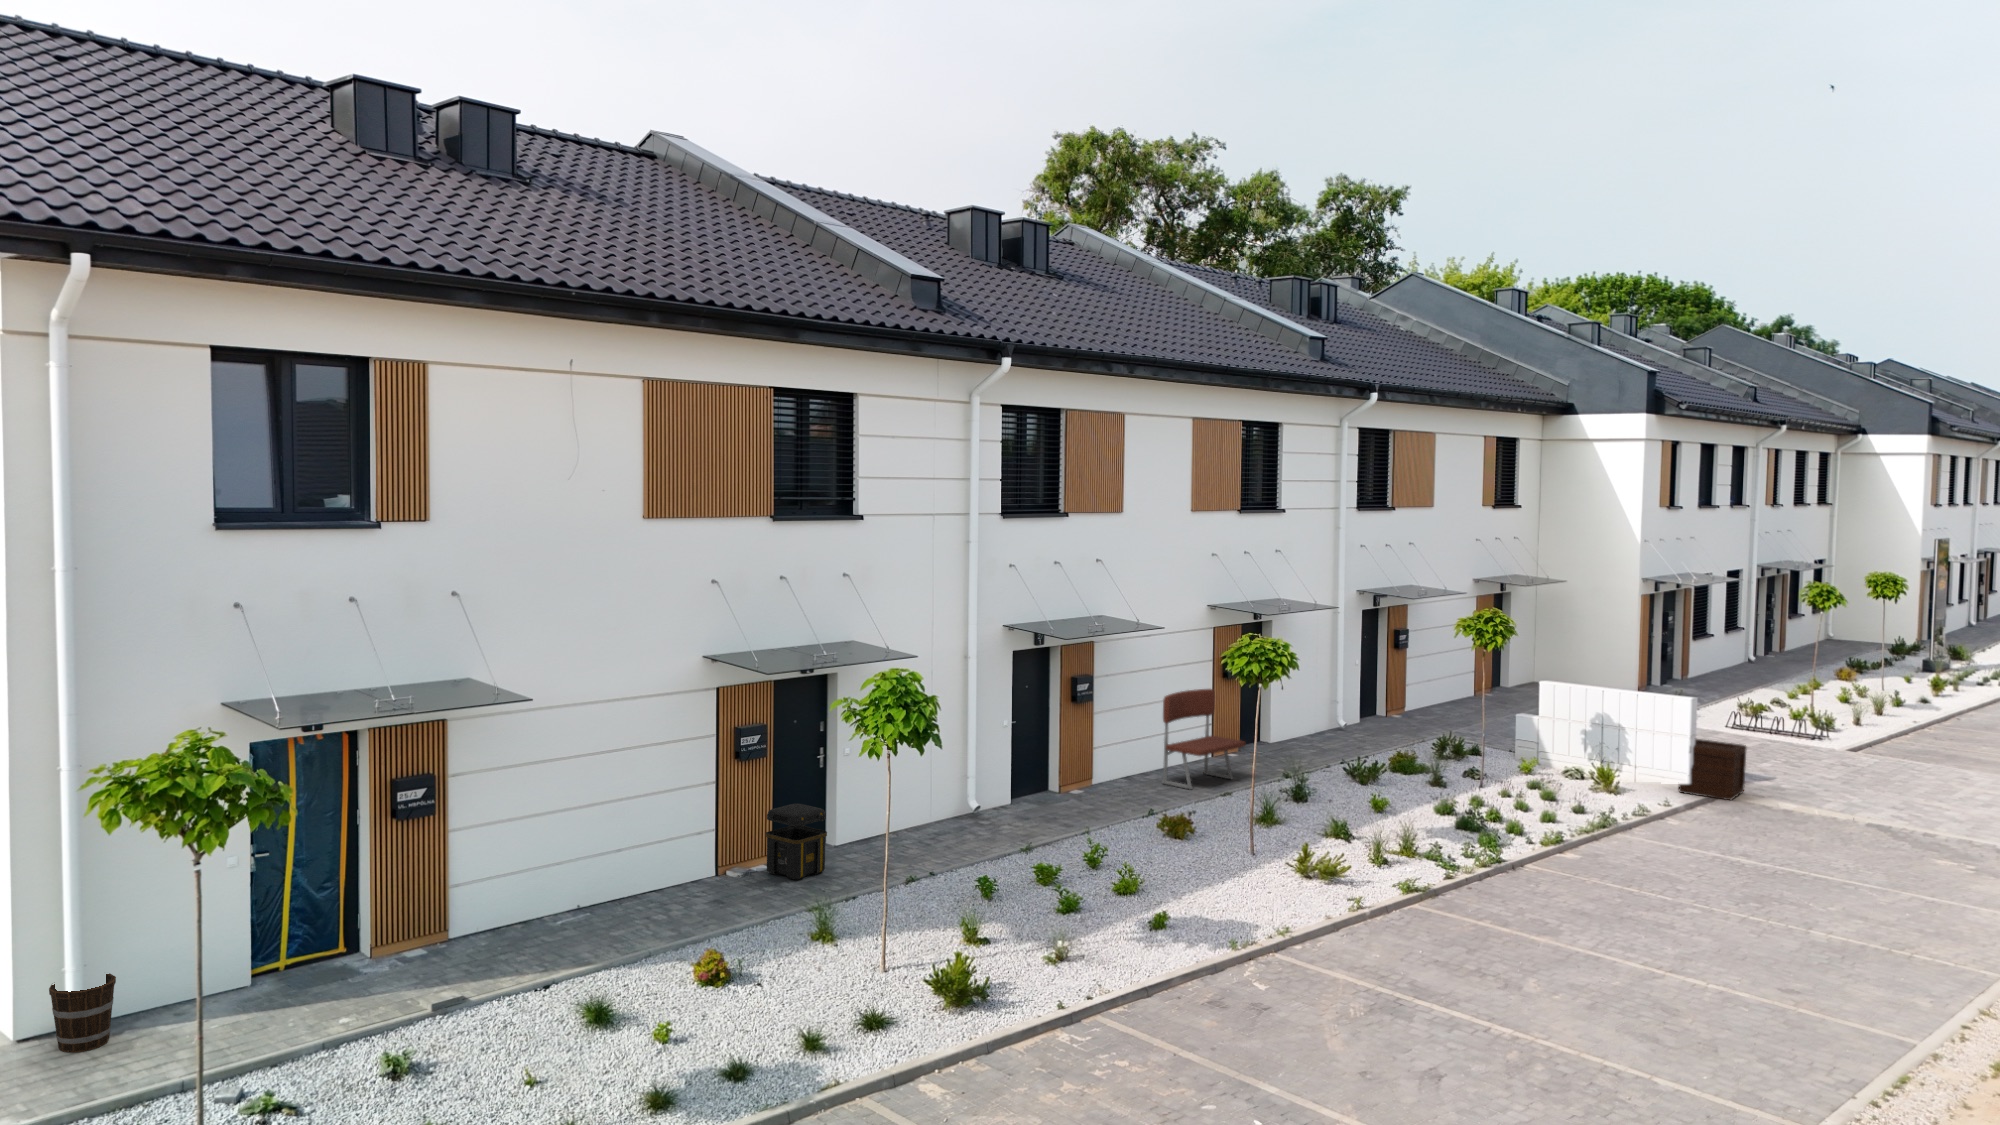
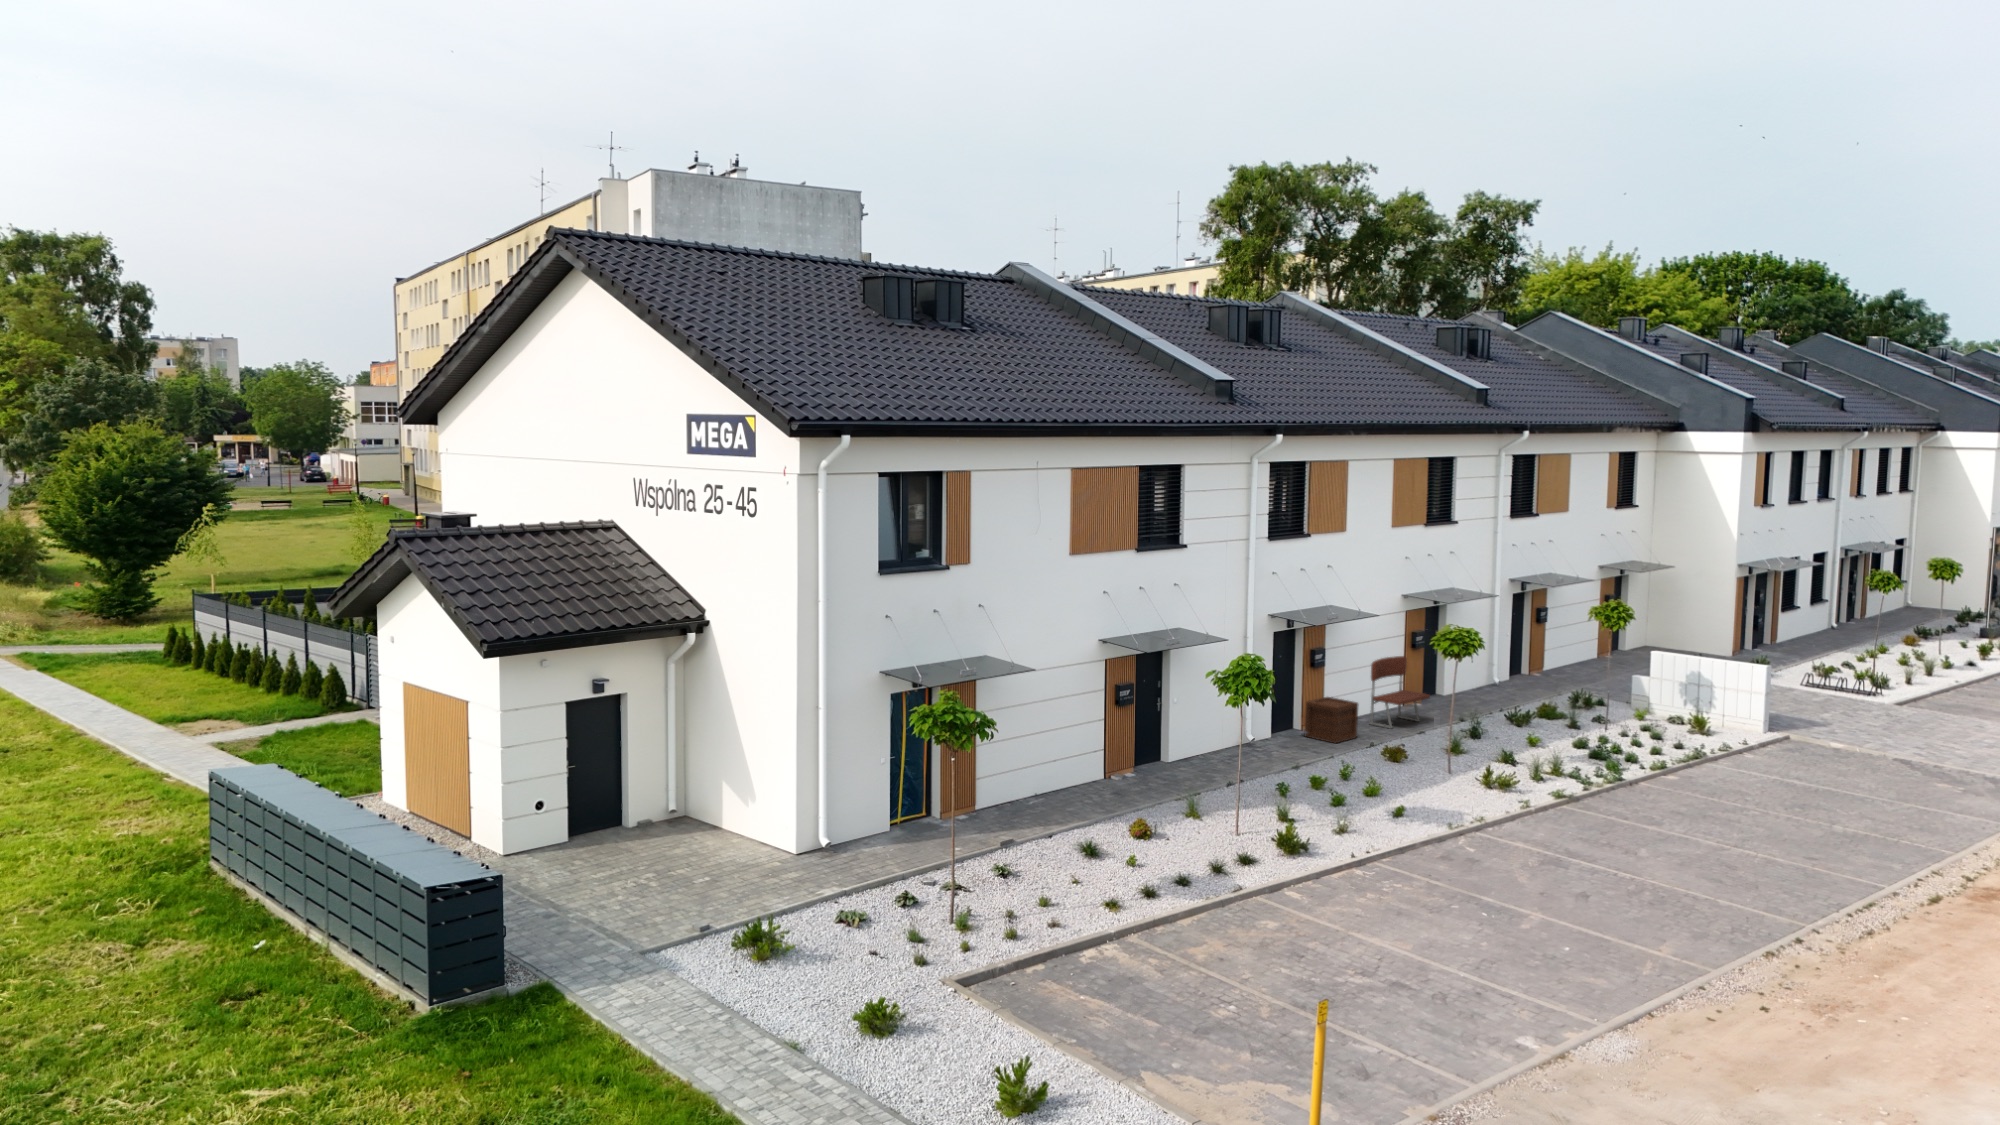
wooden crate: present [1679,739,1747,800] -> present [1305,697,1358,743]
toolbox: present [766,804,827,880] -> none [1130,735,1169,784]
bucket: present [49,973,116,1053] -> none [803,823,834,865]

